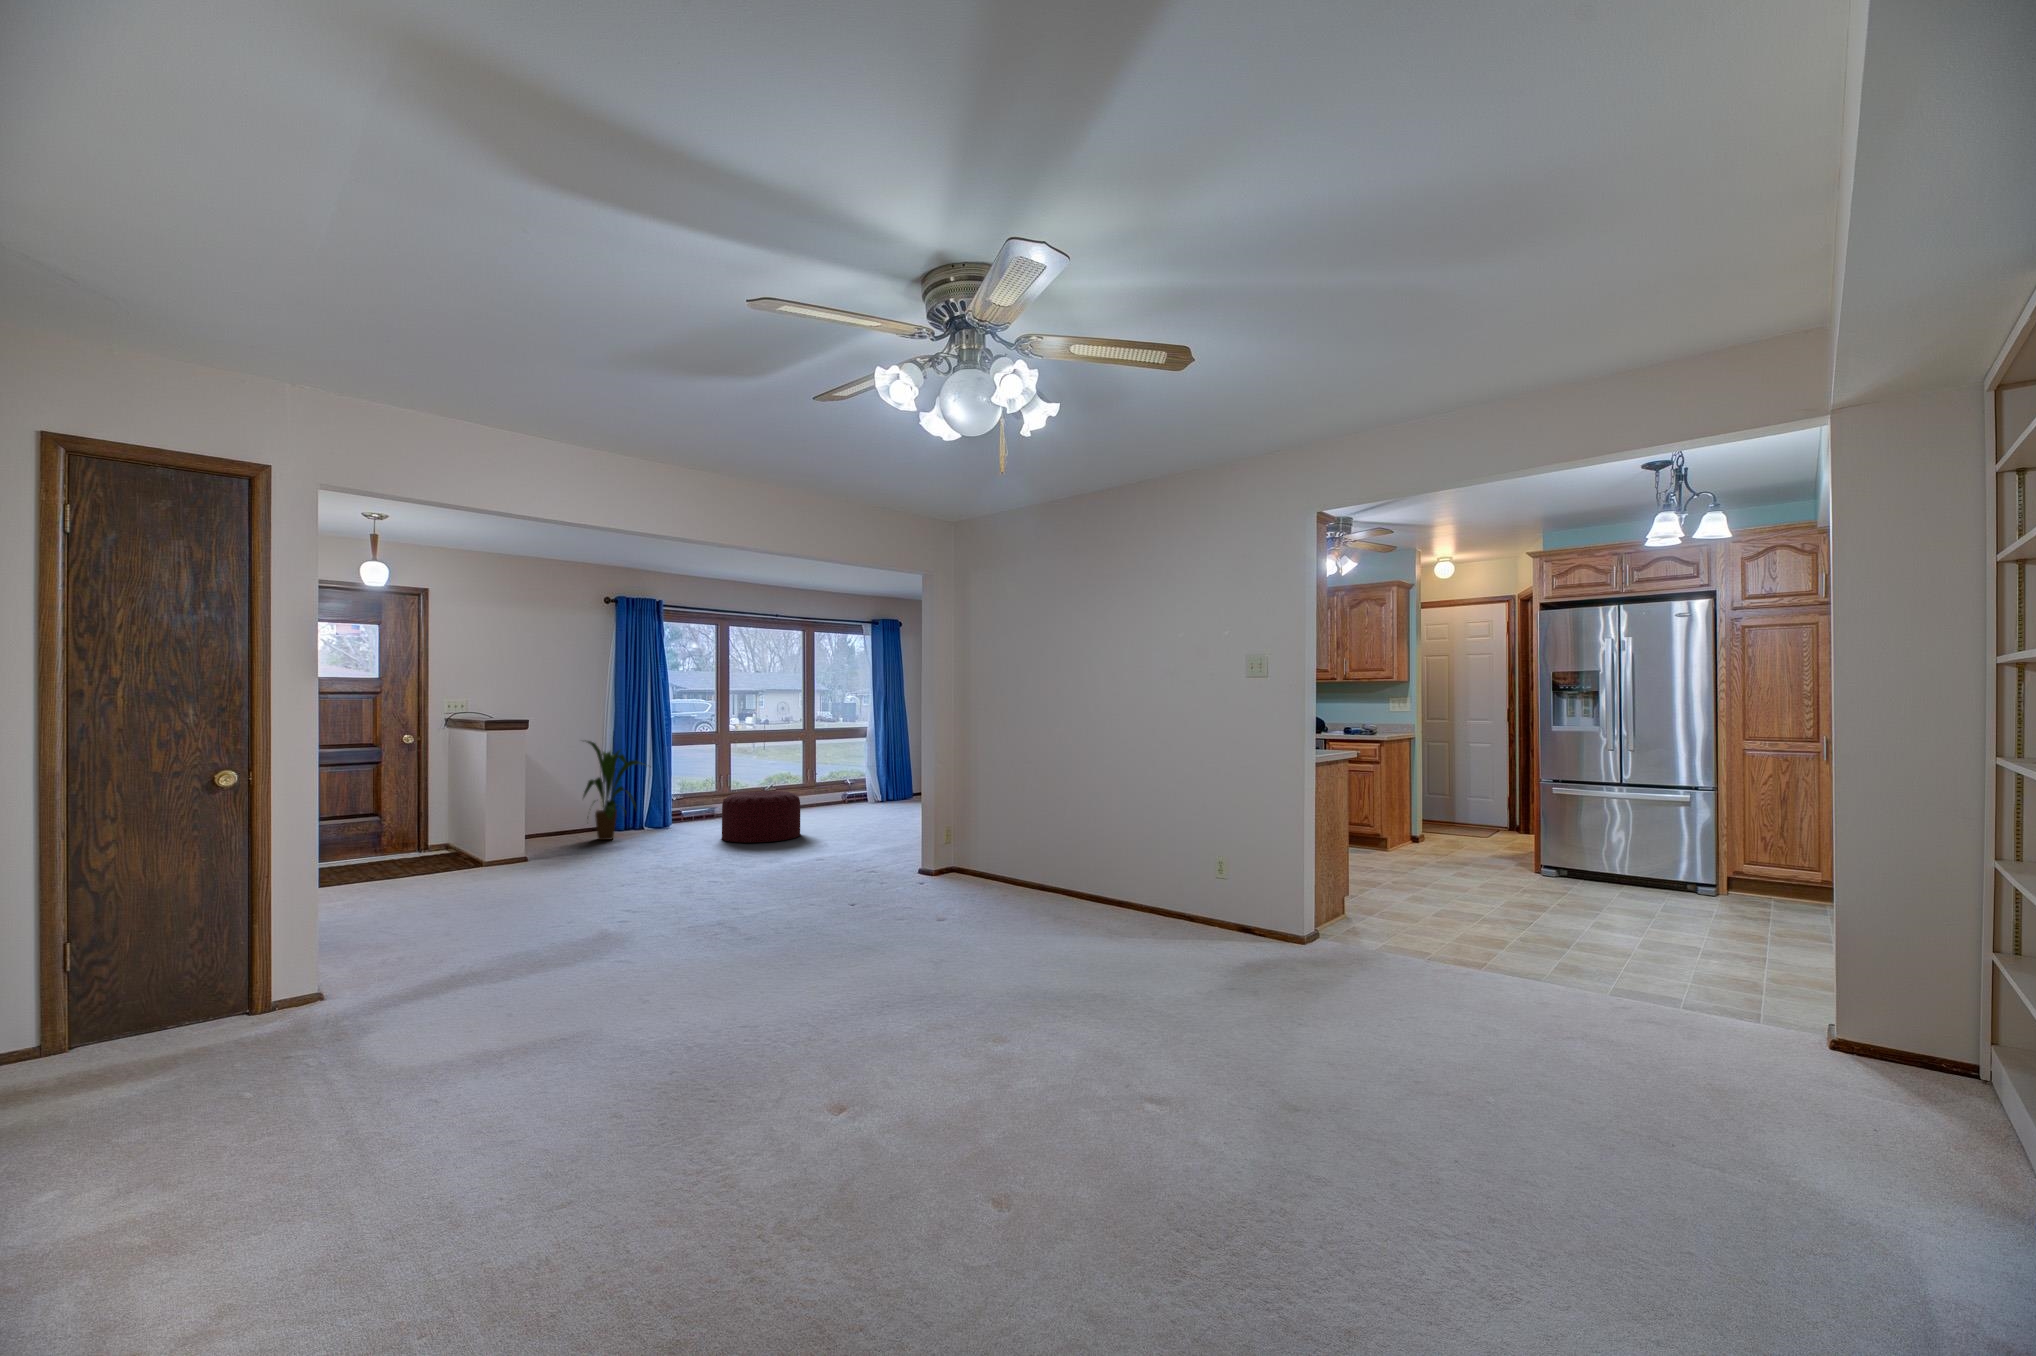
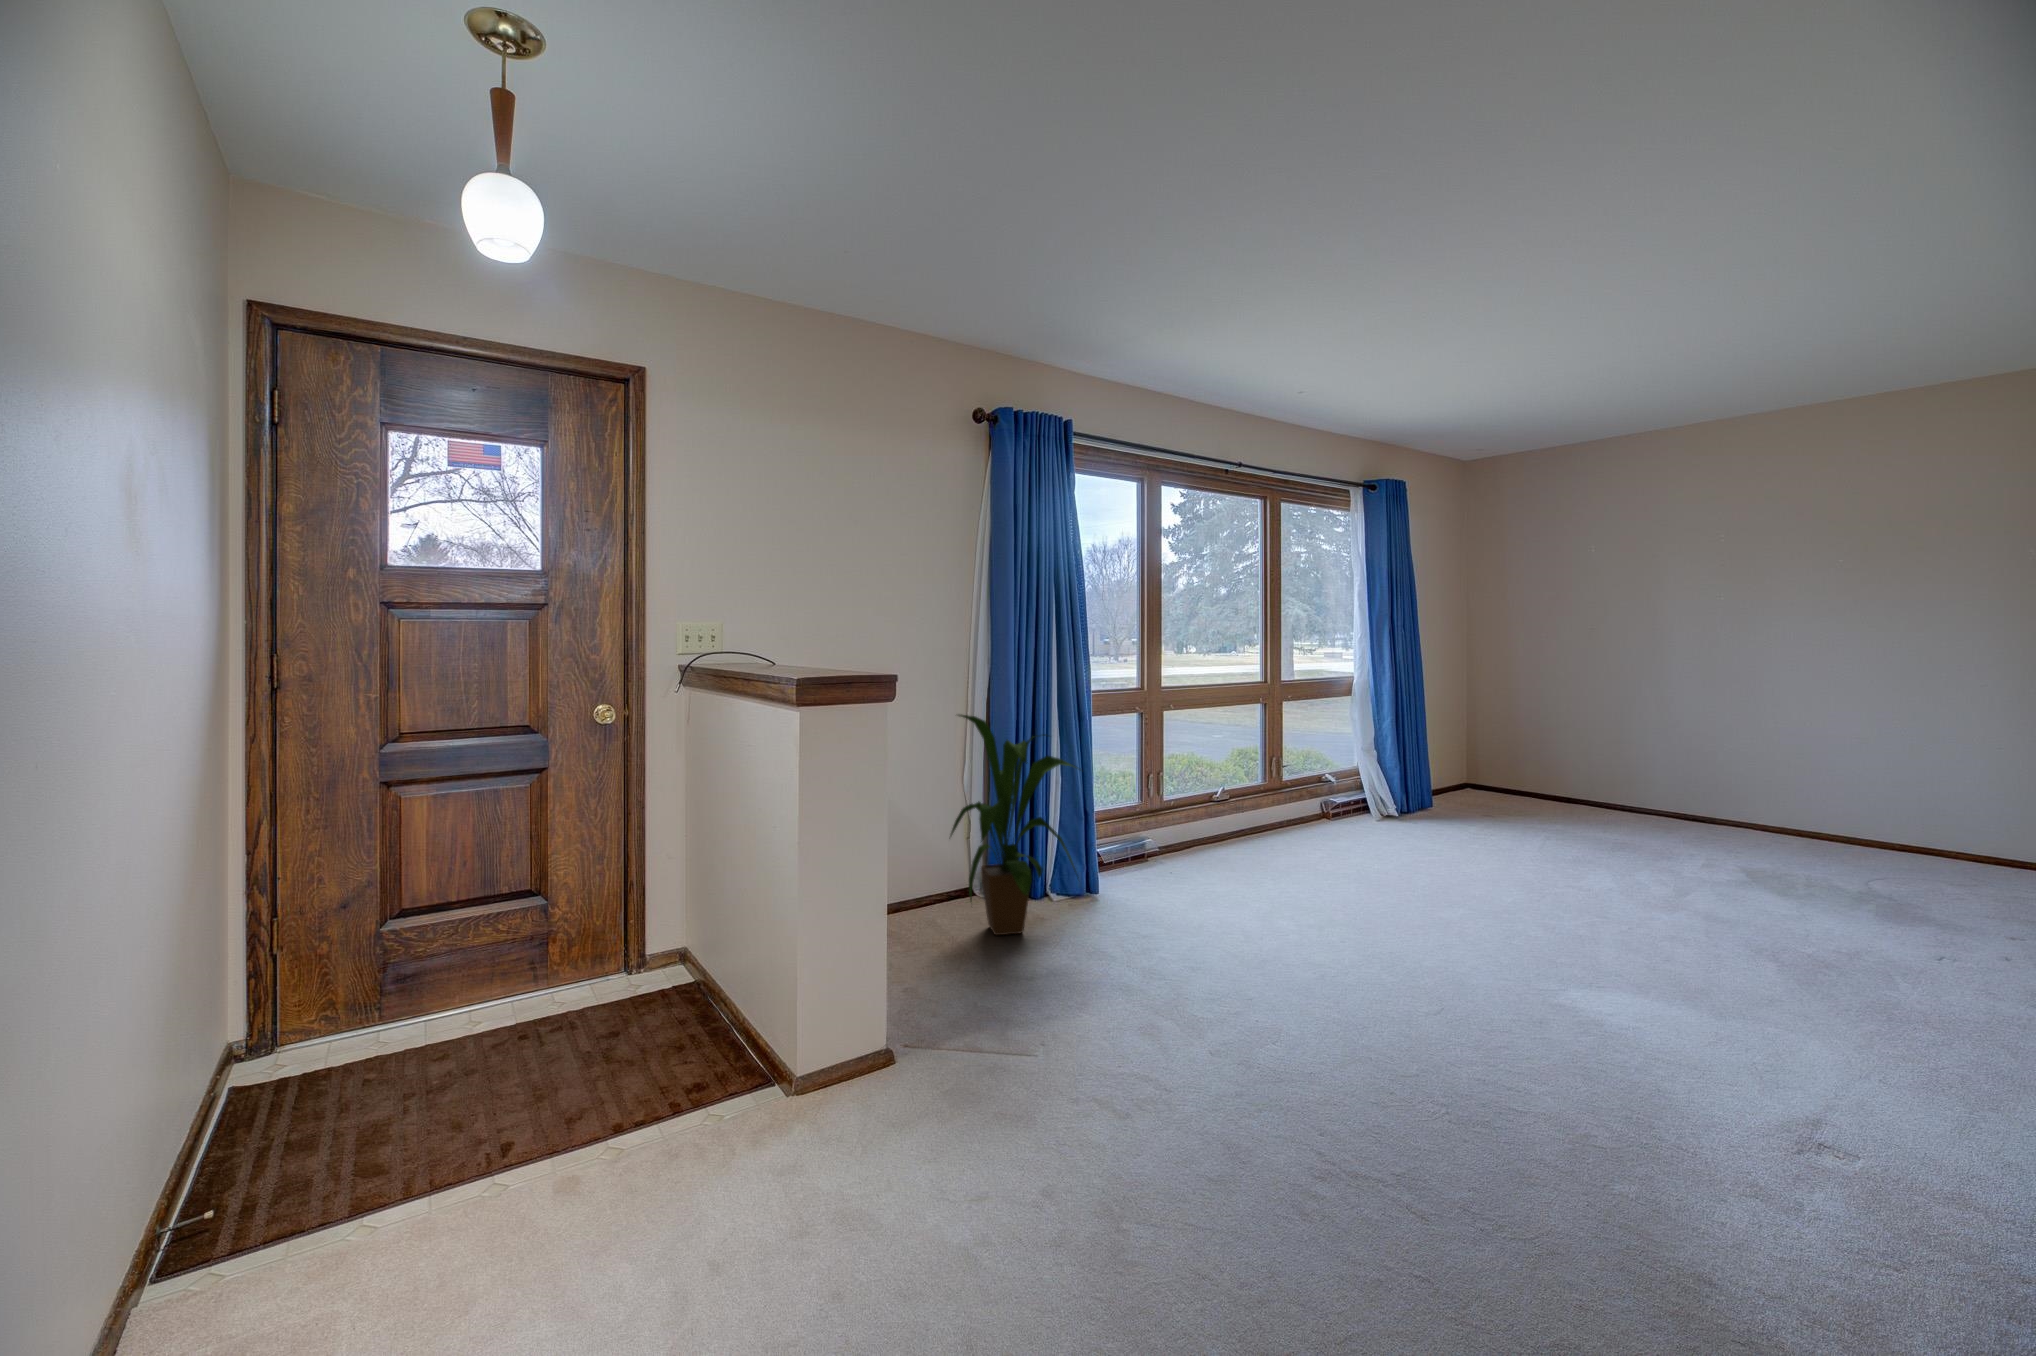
ottoman: present [722,791,800,843] -> none [1259,830,1451,976]

